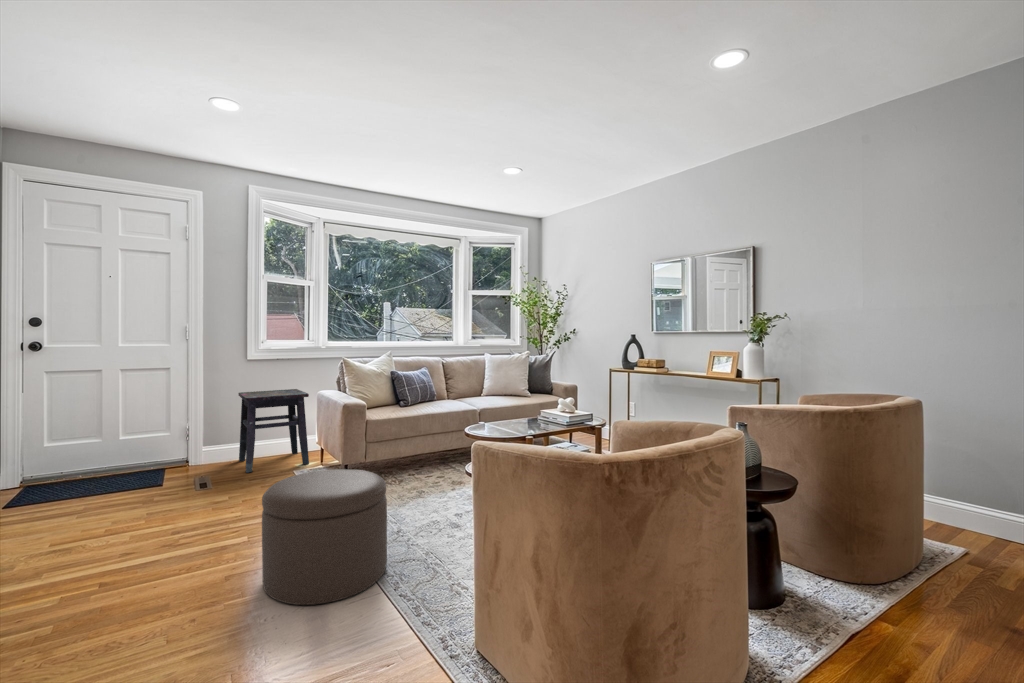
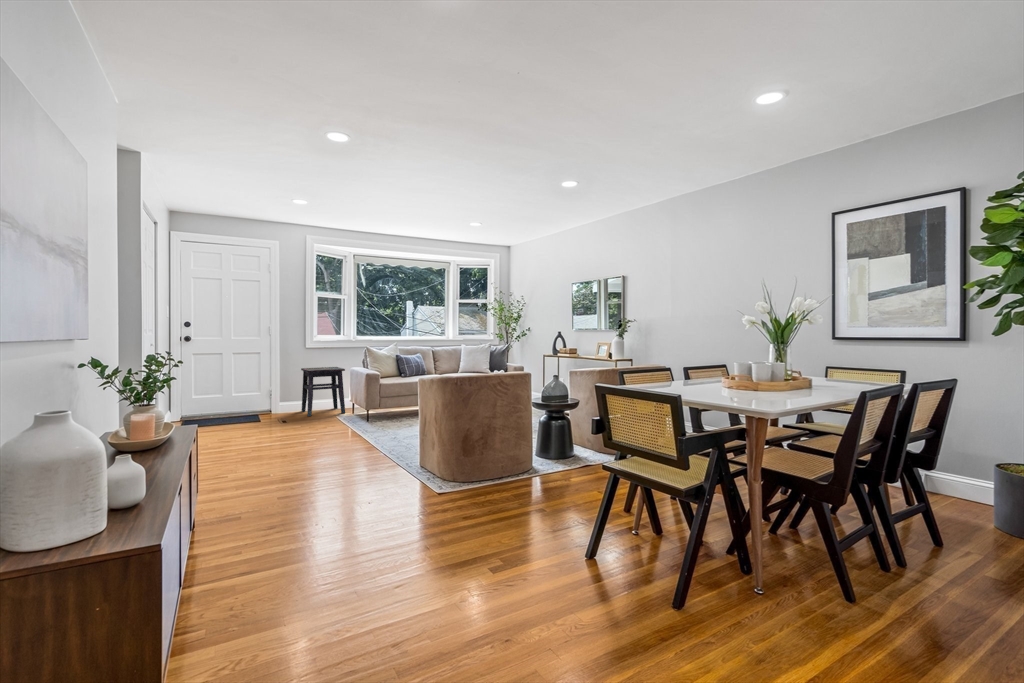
ottoman: present [262,469,387,605] -> none [328,401,387,456]

